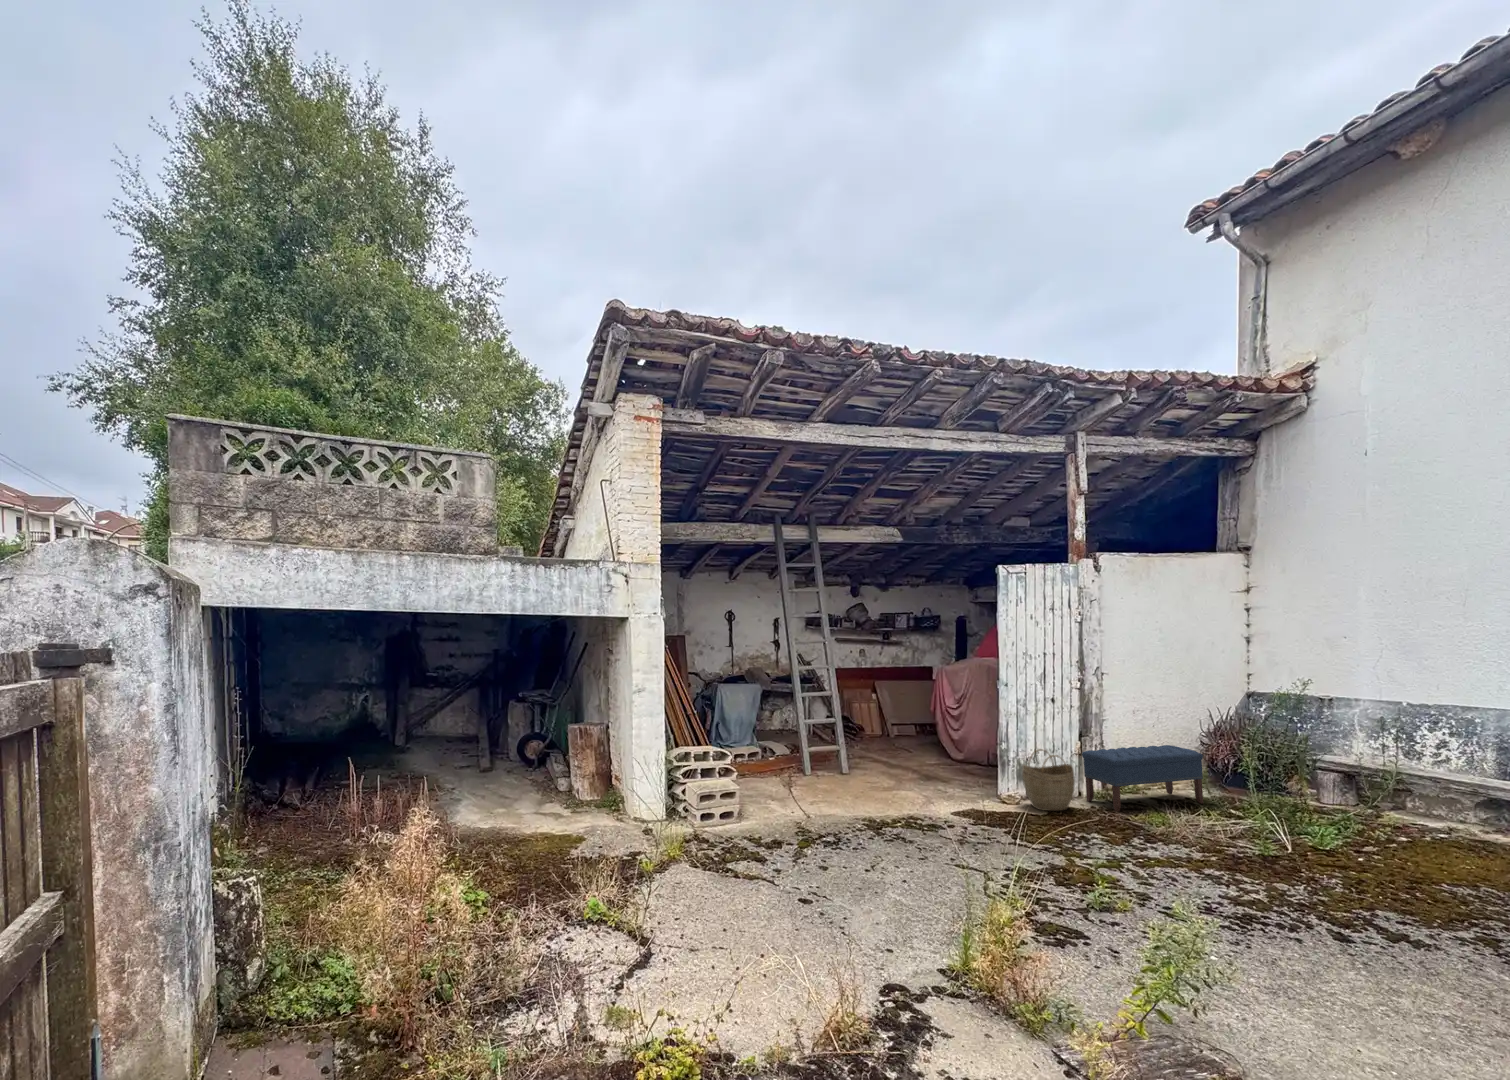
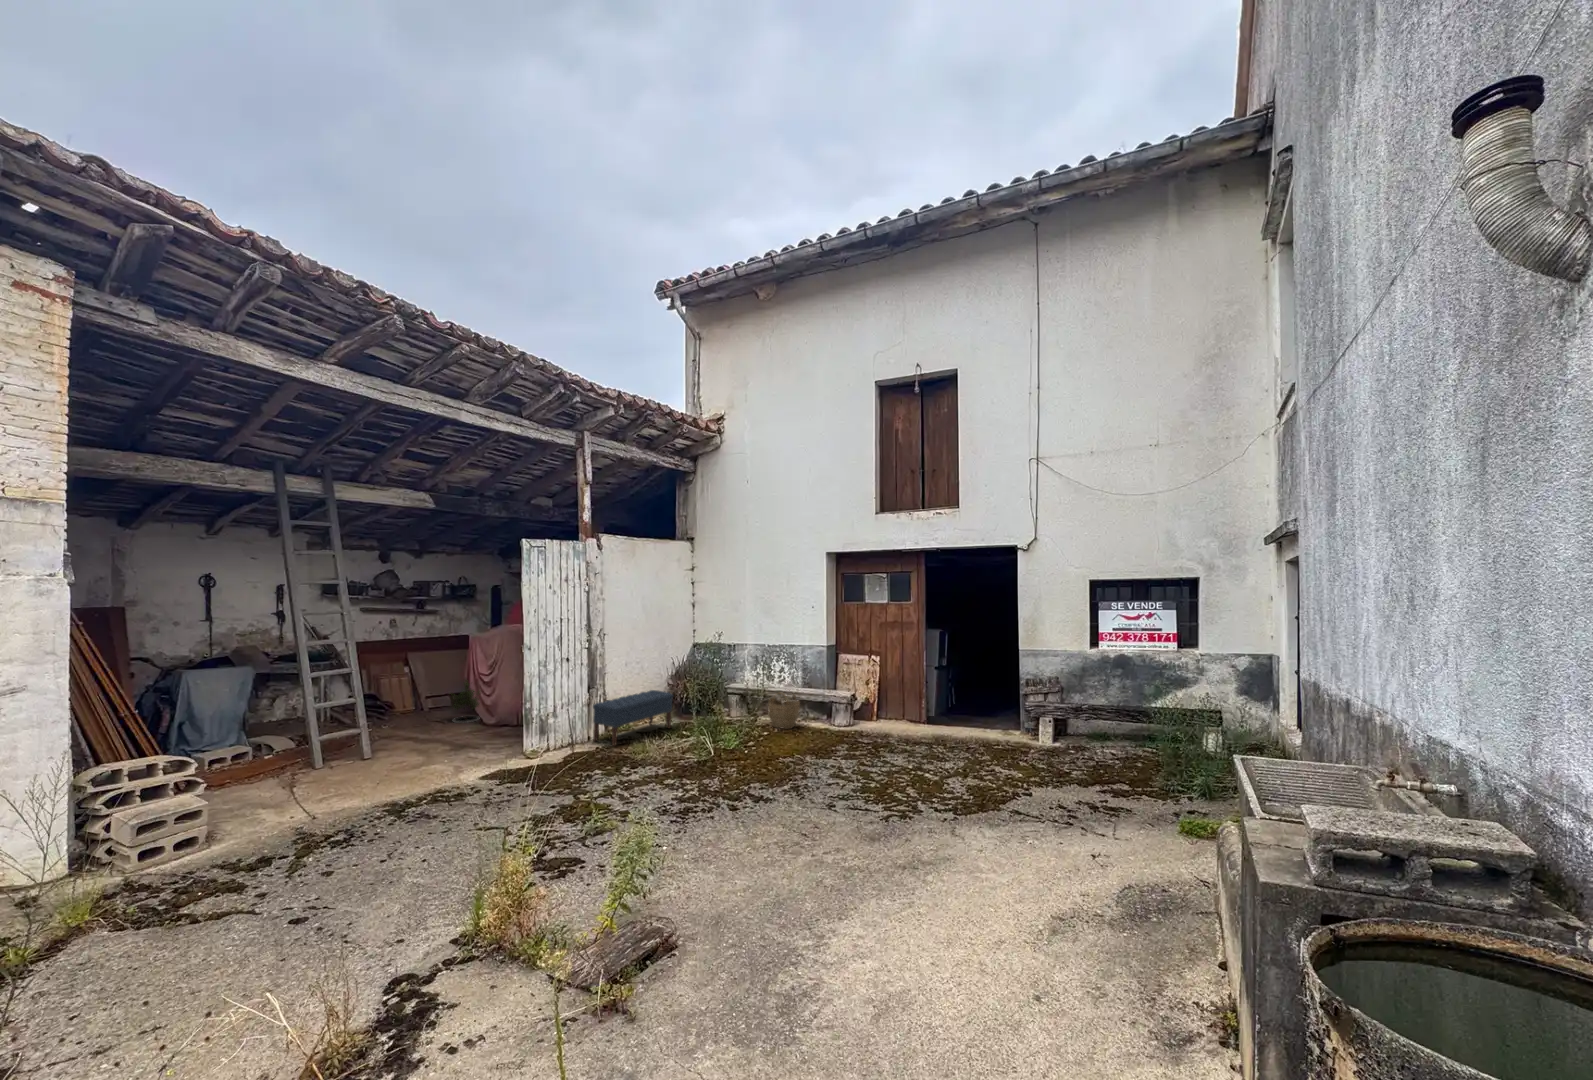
potted tree: none [916,708,950,759] -> present [452,680,480,723]
woven basket: present [1022,749,1075,811] -> present [768,692,800,729]

